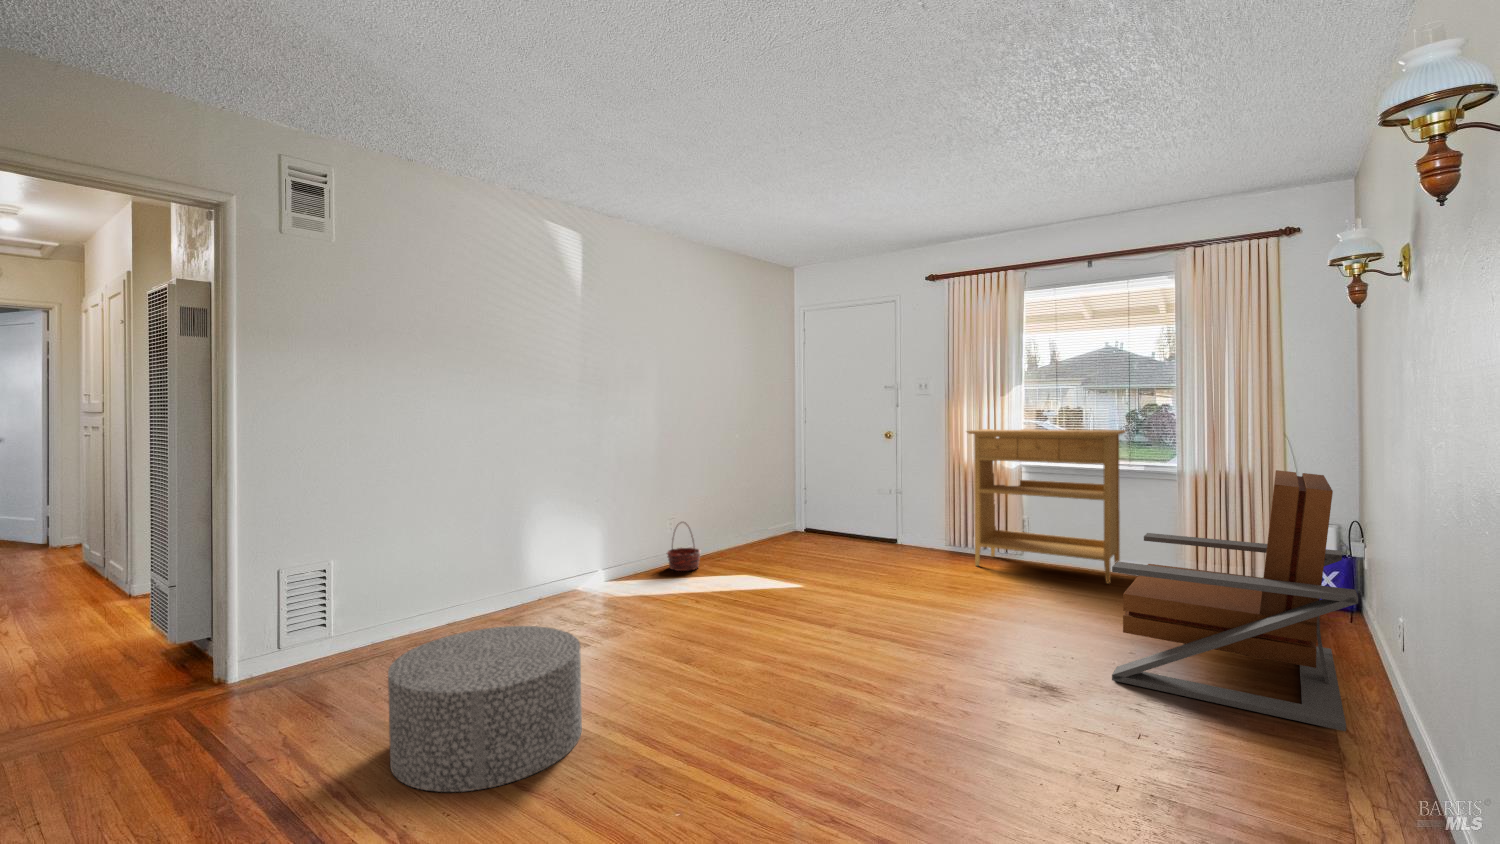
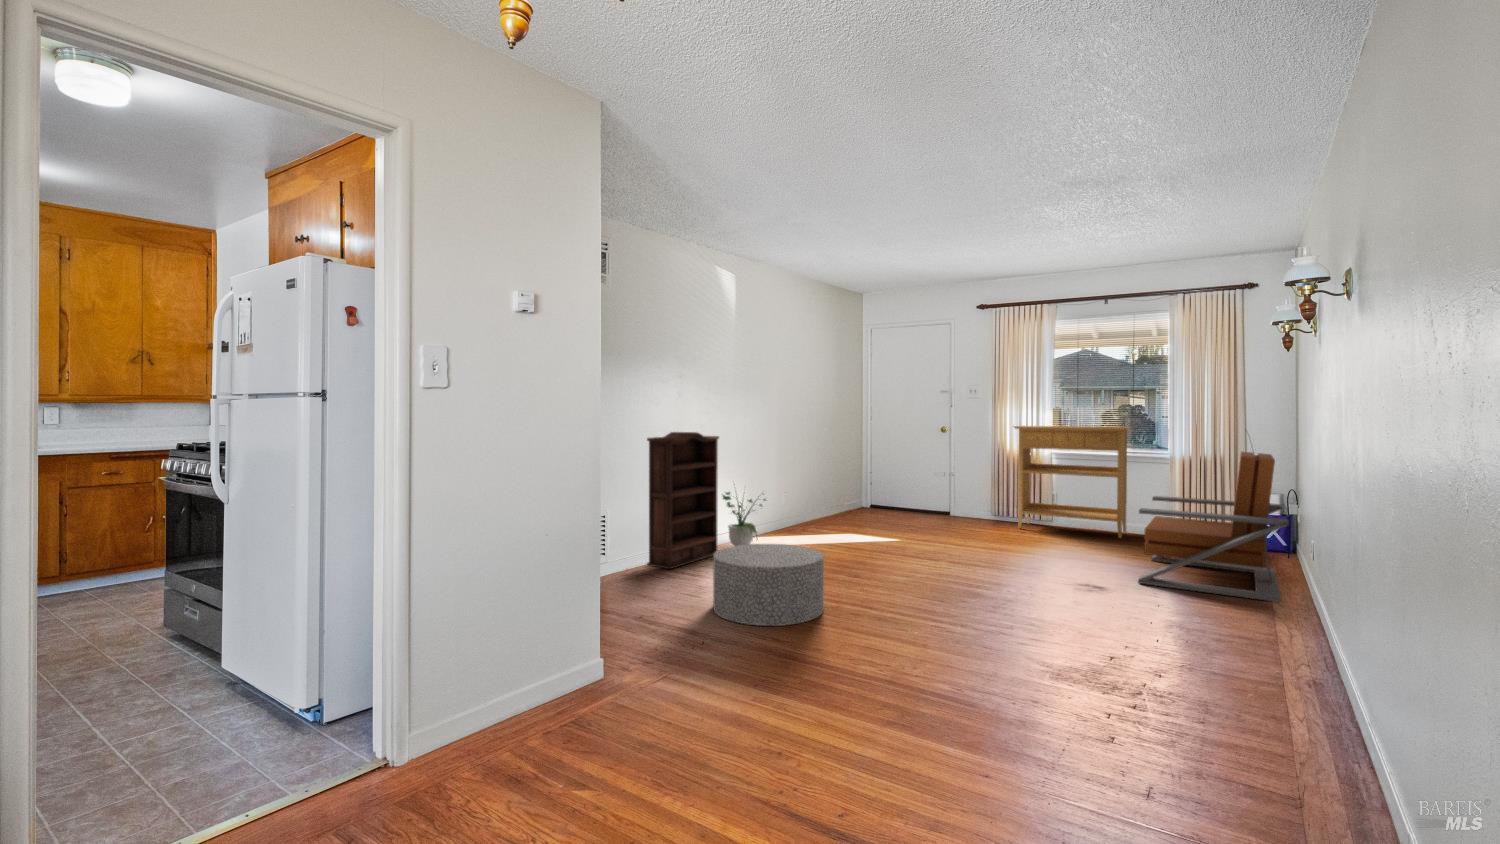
bookshelf: none [410,448,538,647] -> present [647,432,719,569]
potted plant: none [552,506,626,602] -> present [722,492,766,546]
basket: present [667,522,701,571] -> none [784,493,810,531]

